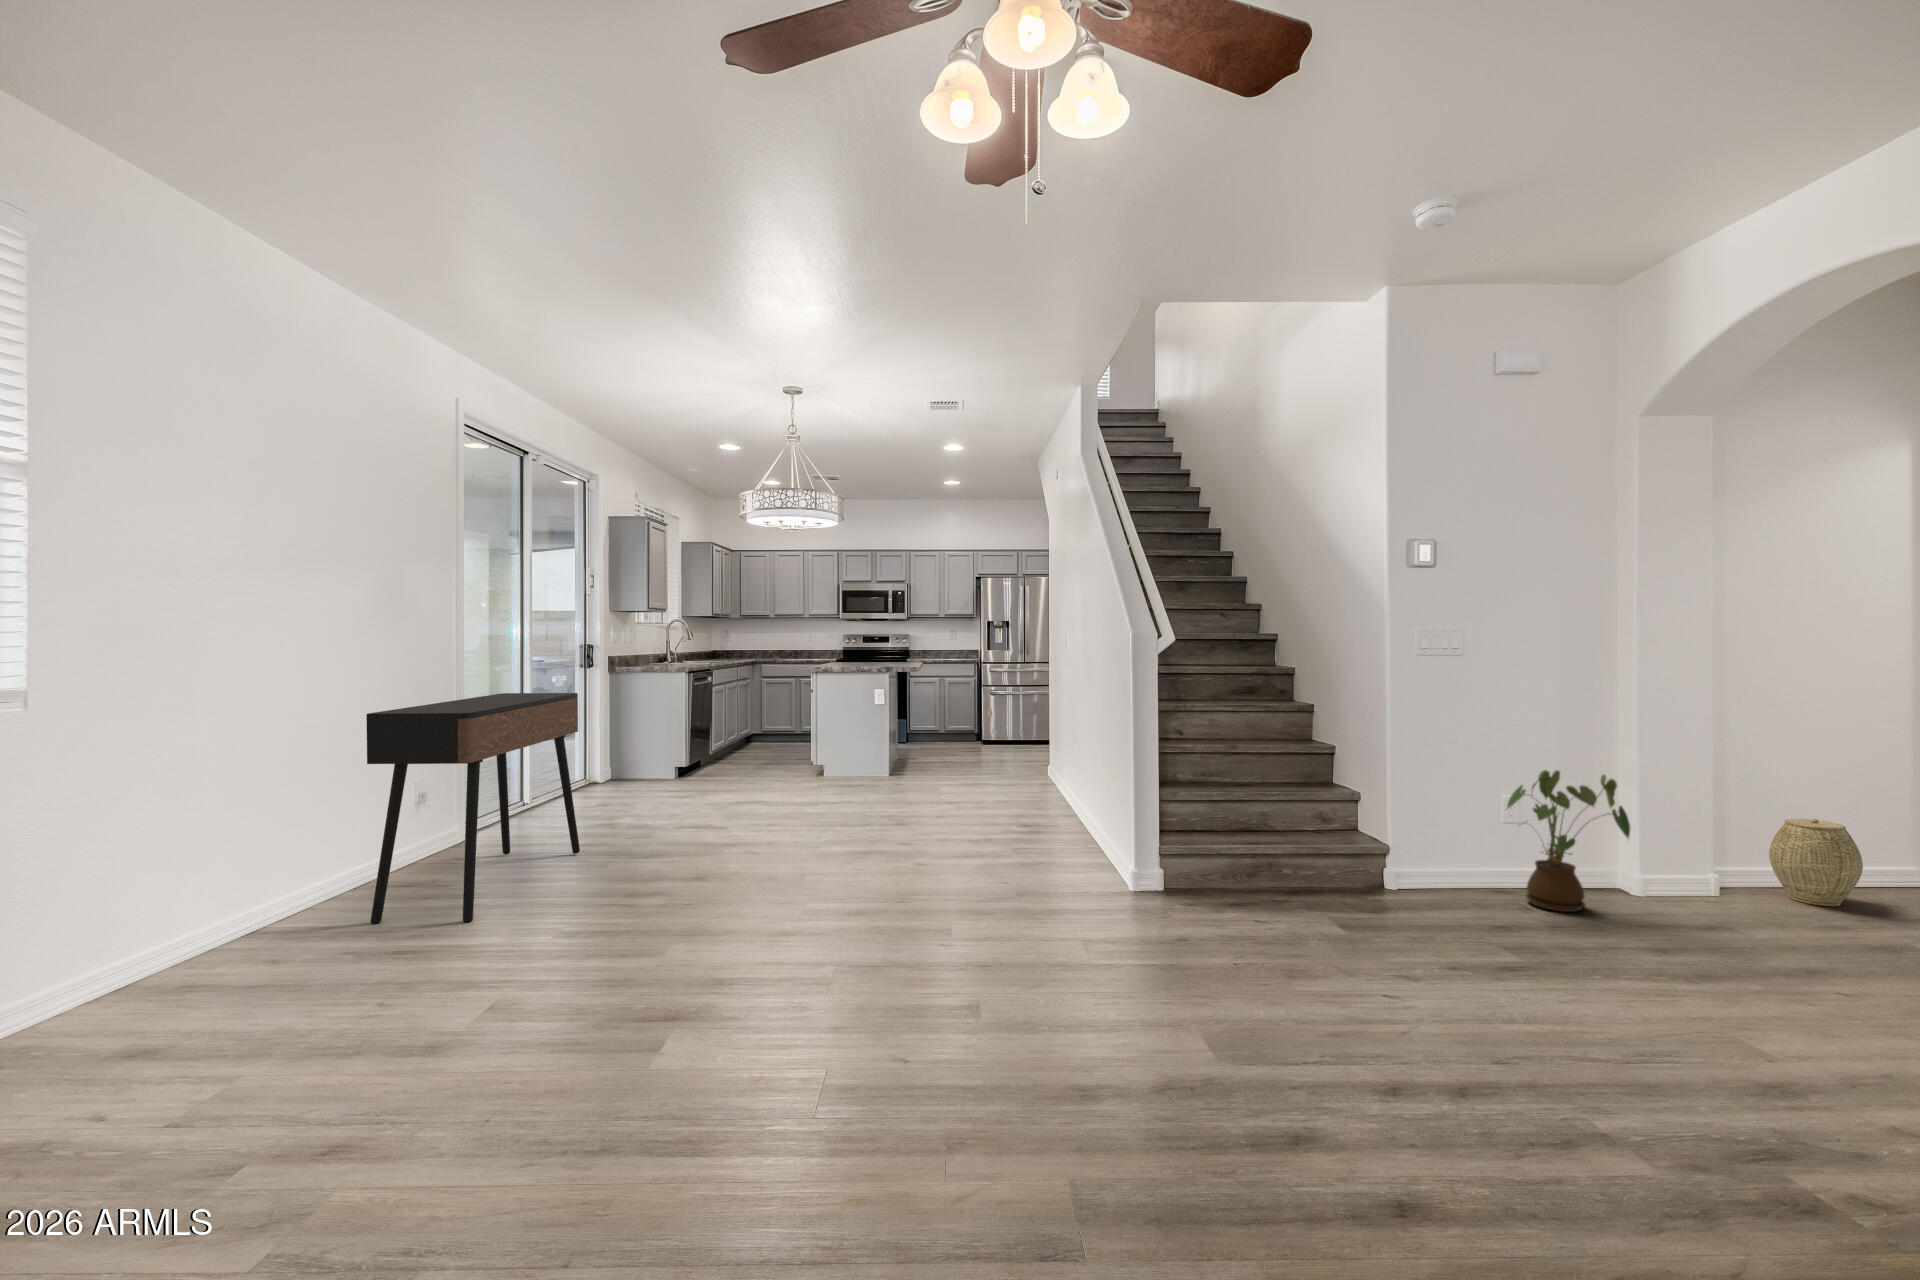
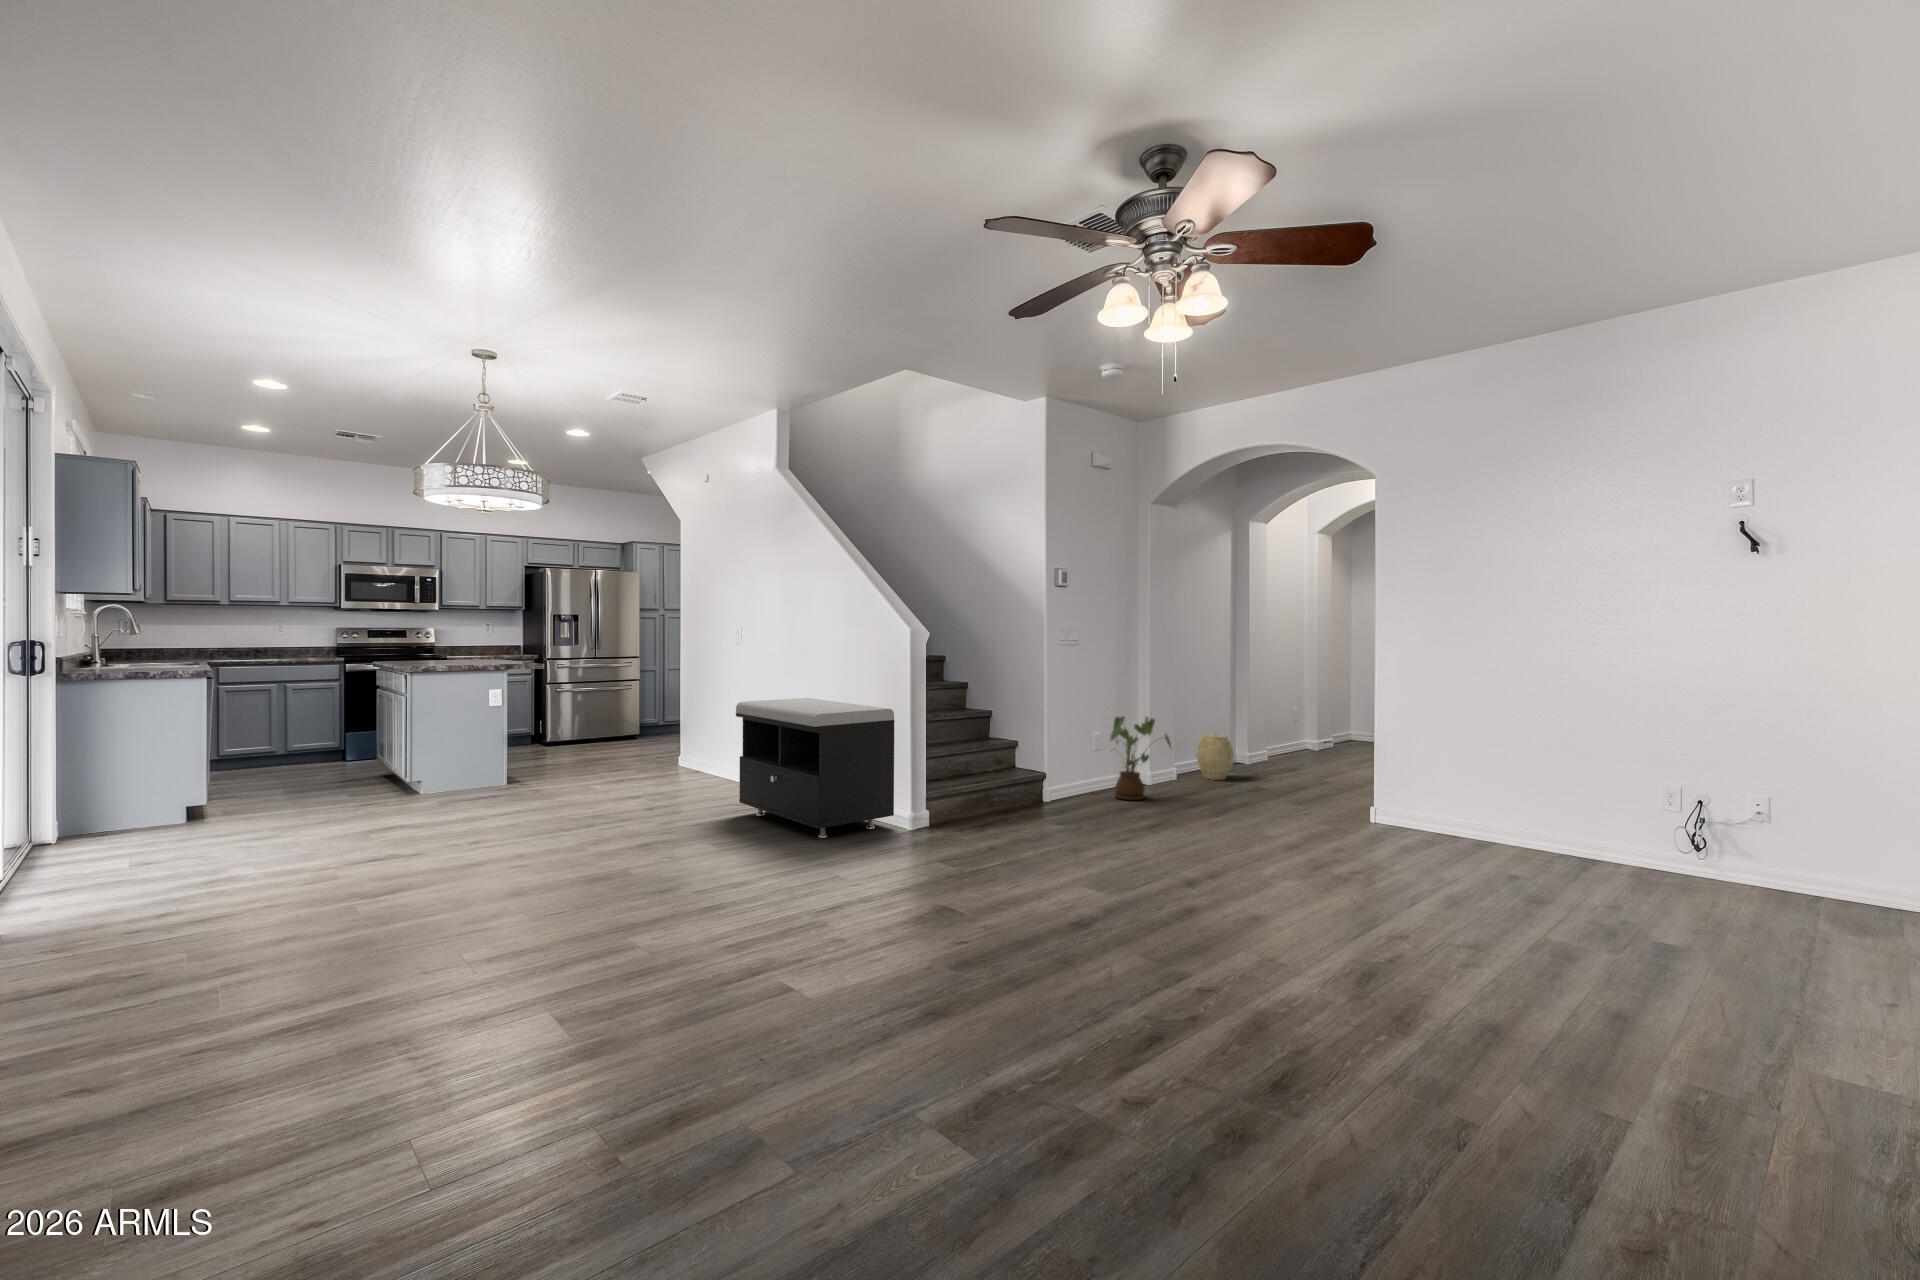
console table: present [367,693,580,924] -> none [170,701,339,1011]
storage bench: none [991,713,1118,881] -> present [736,698,894,838]

